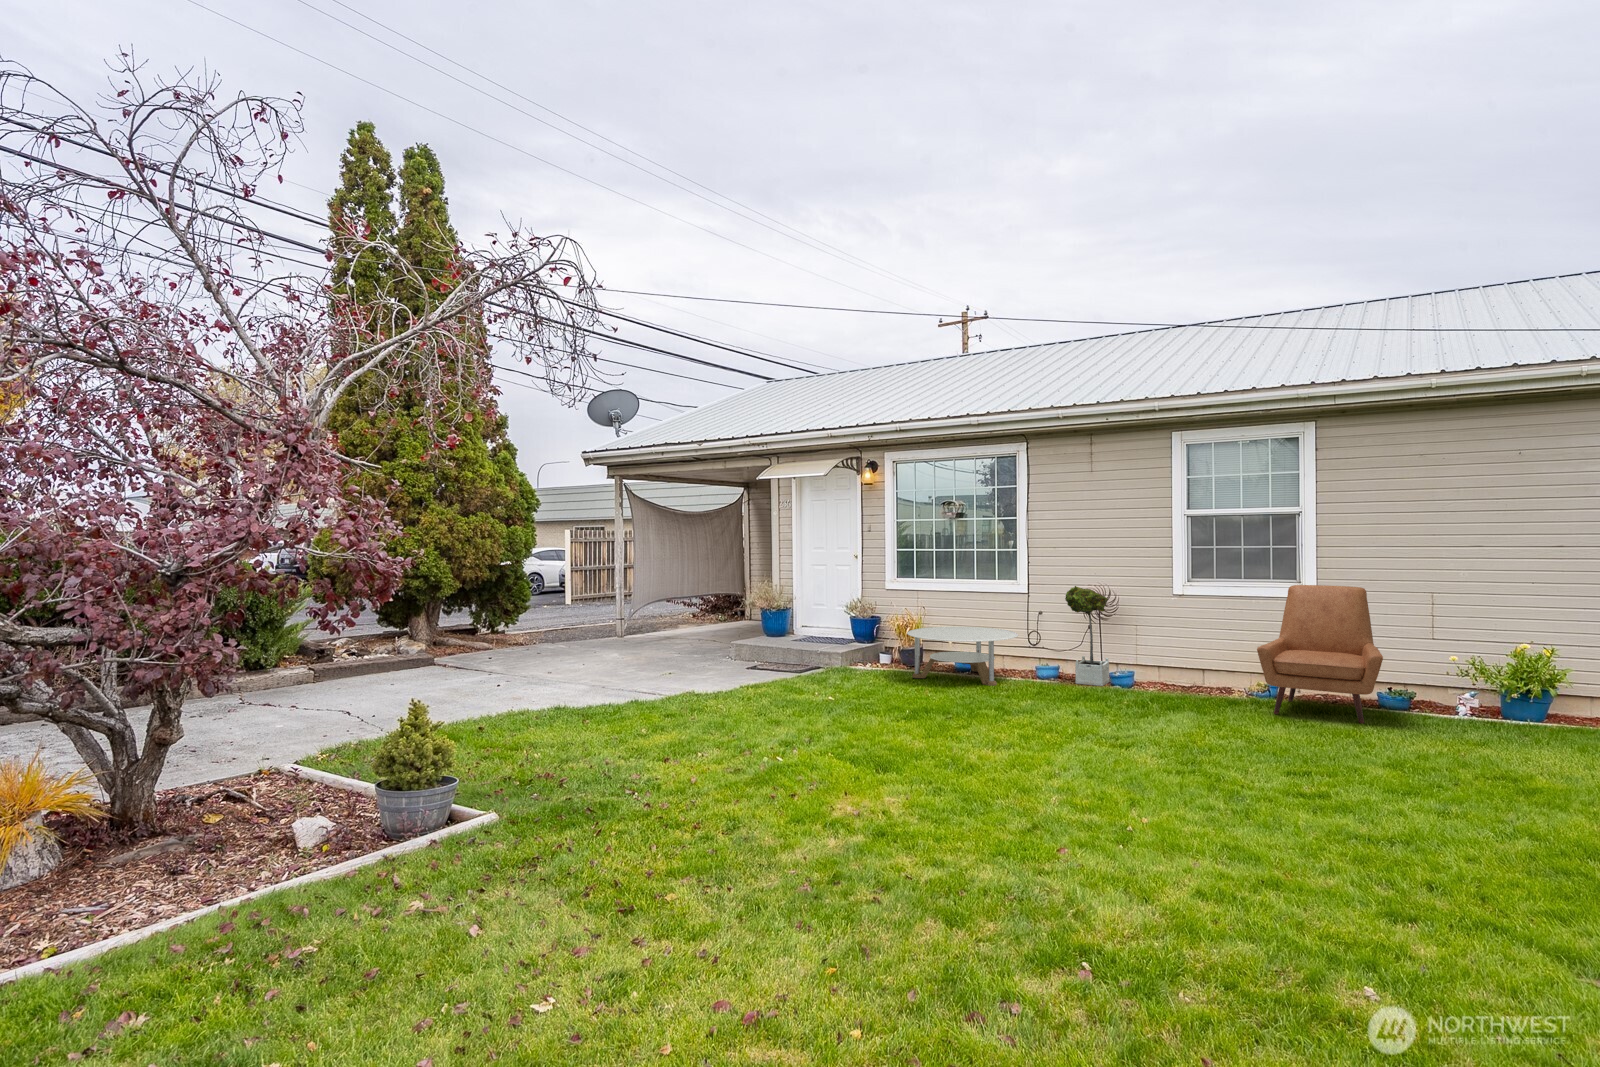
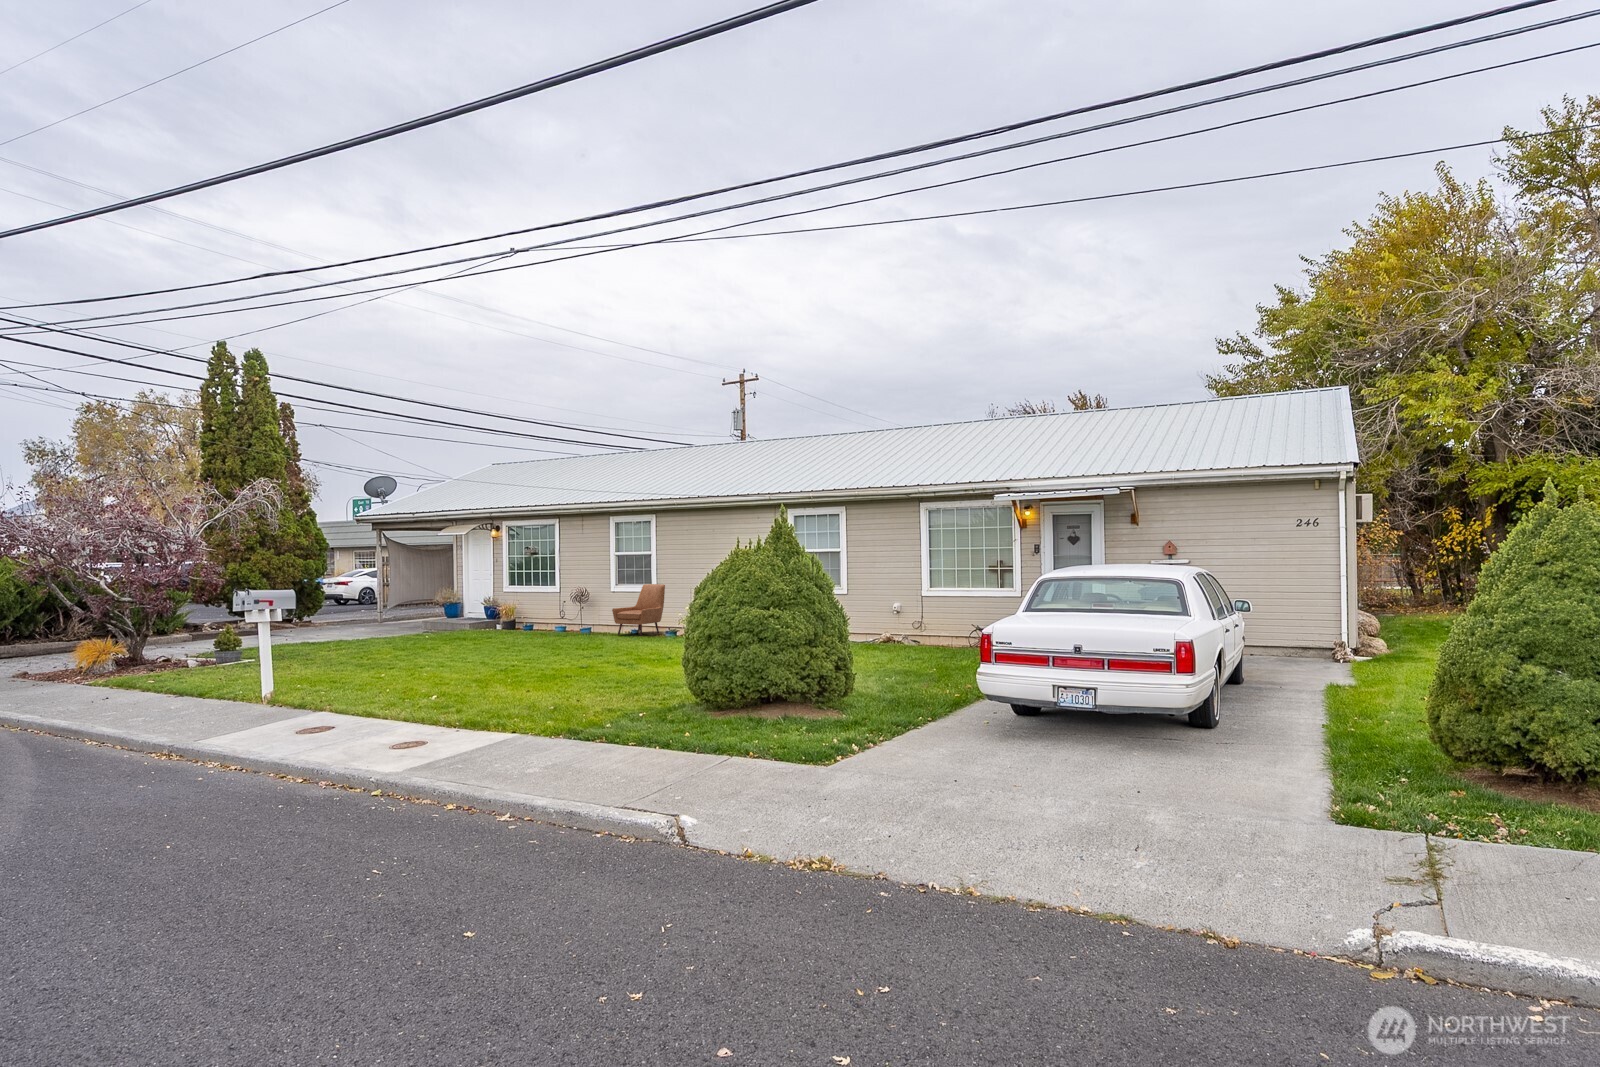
potted tree: present [1065,586,1109,686] -> none [566,587,587,631]
round table: present [907,627,1018,686] -> none [497,609,551,633]

